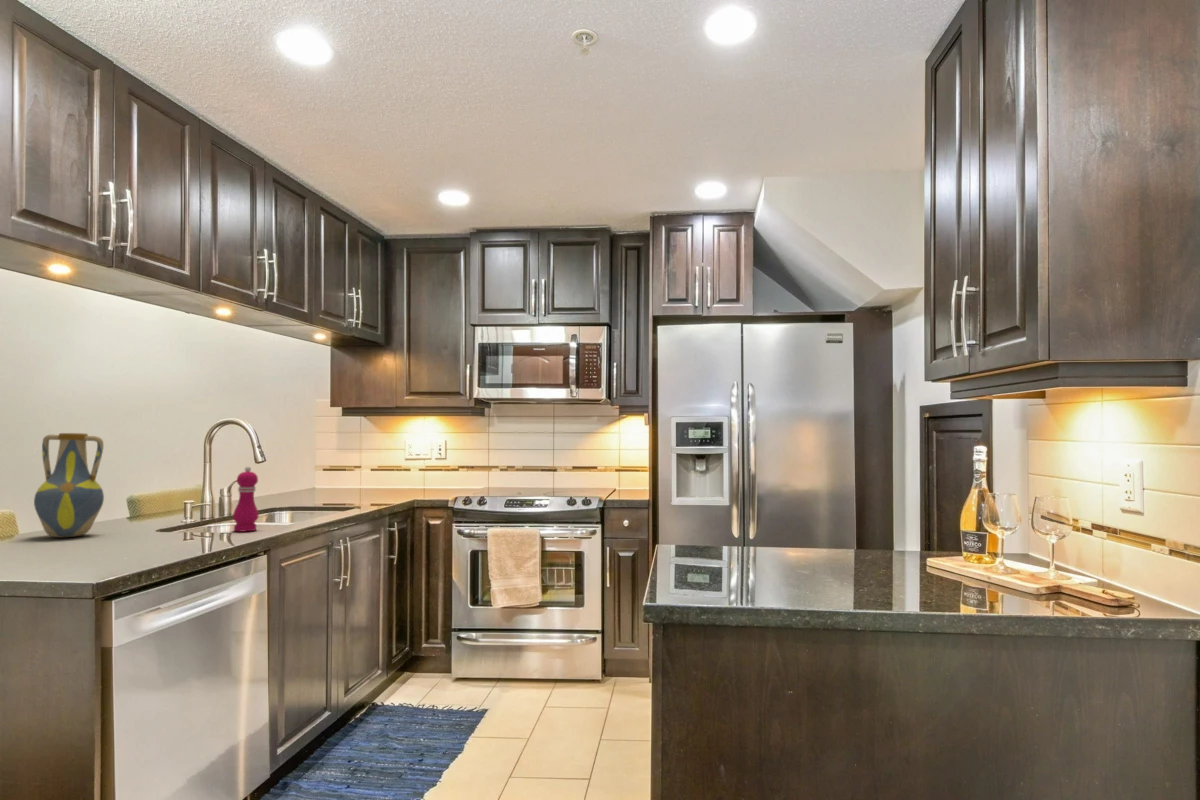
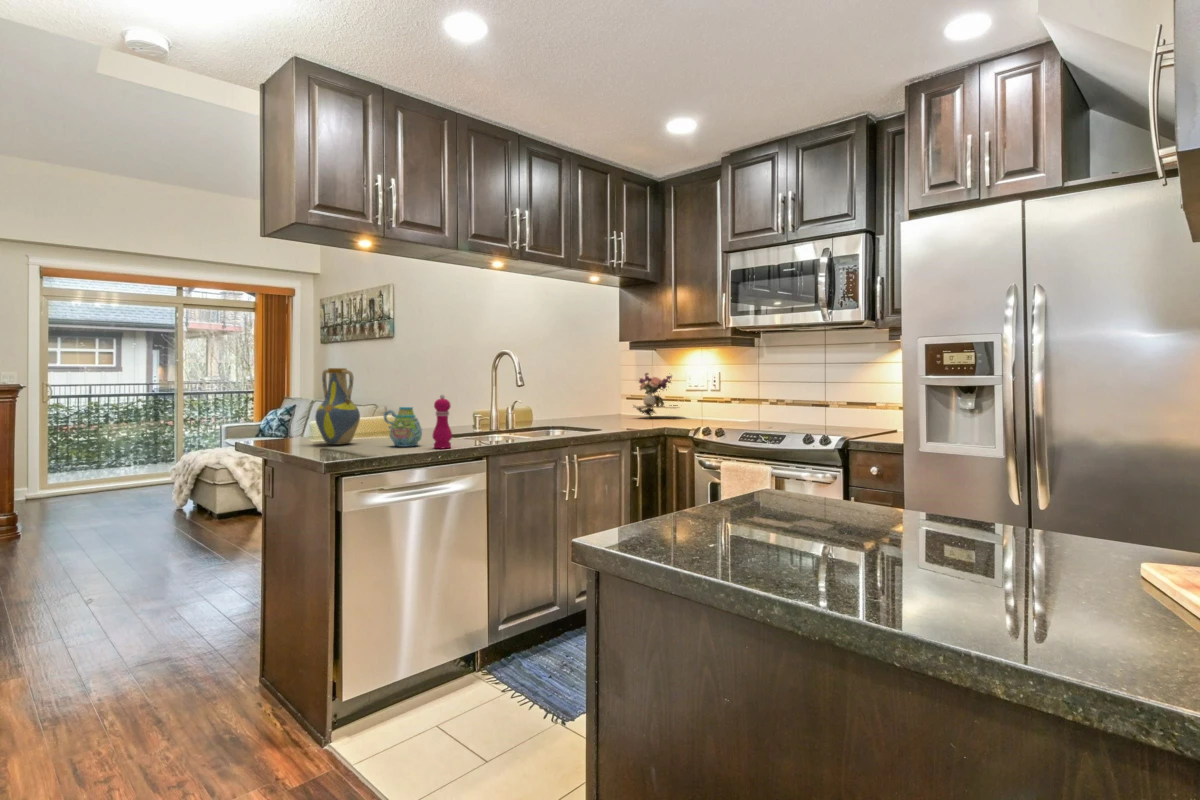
flower arrangement: none [344,437,405,489] -> present [634,373,679,416]
mug: none [151,483,208,533] -> present [384,407,422,447]

